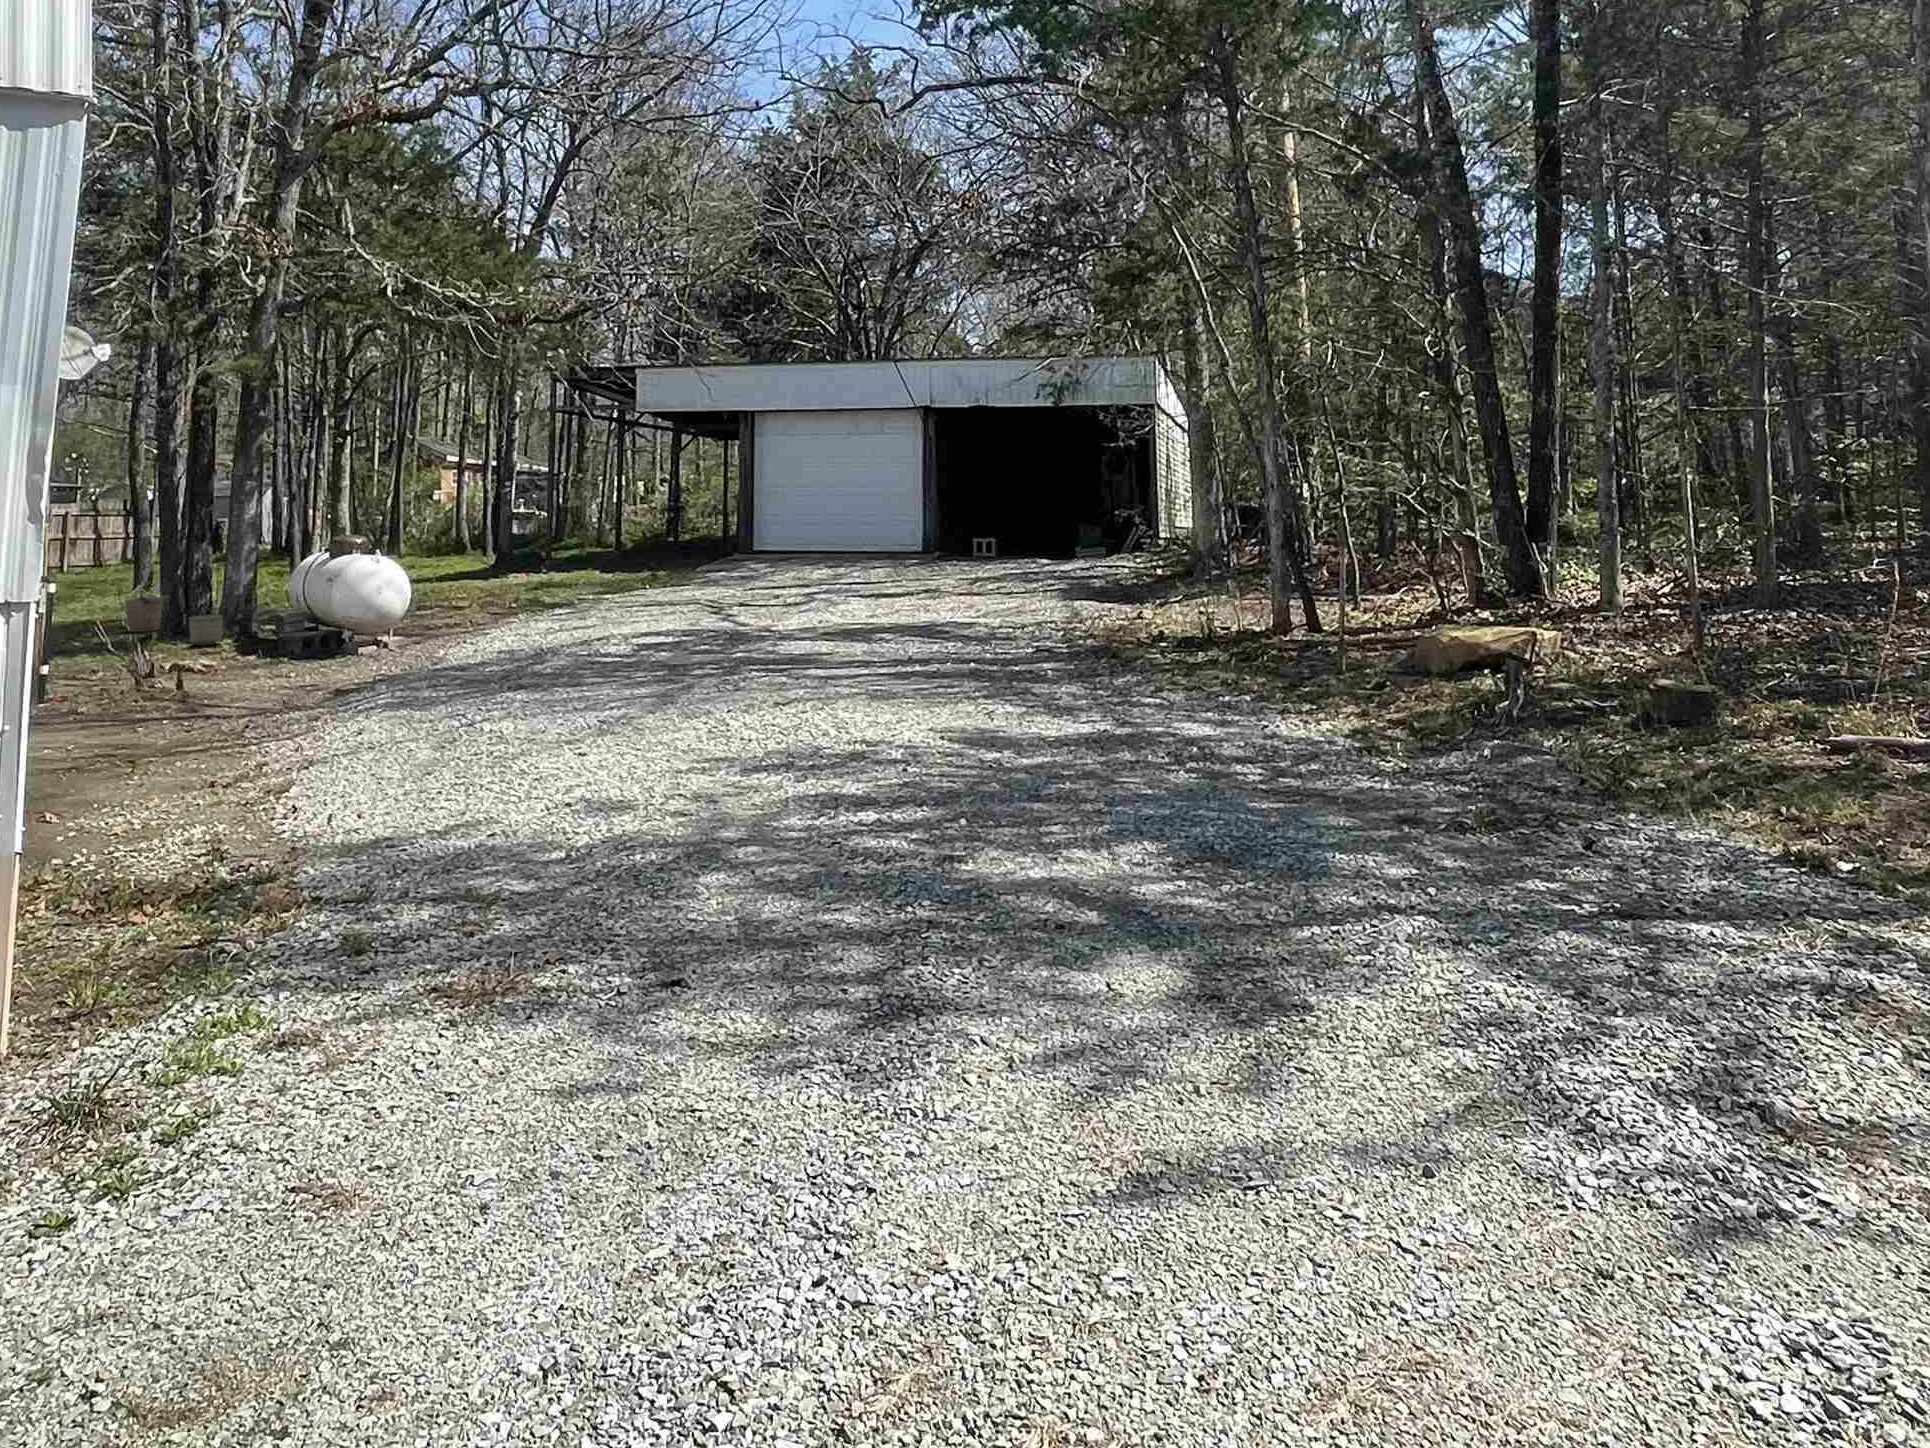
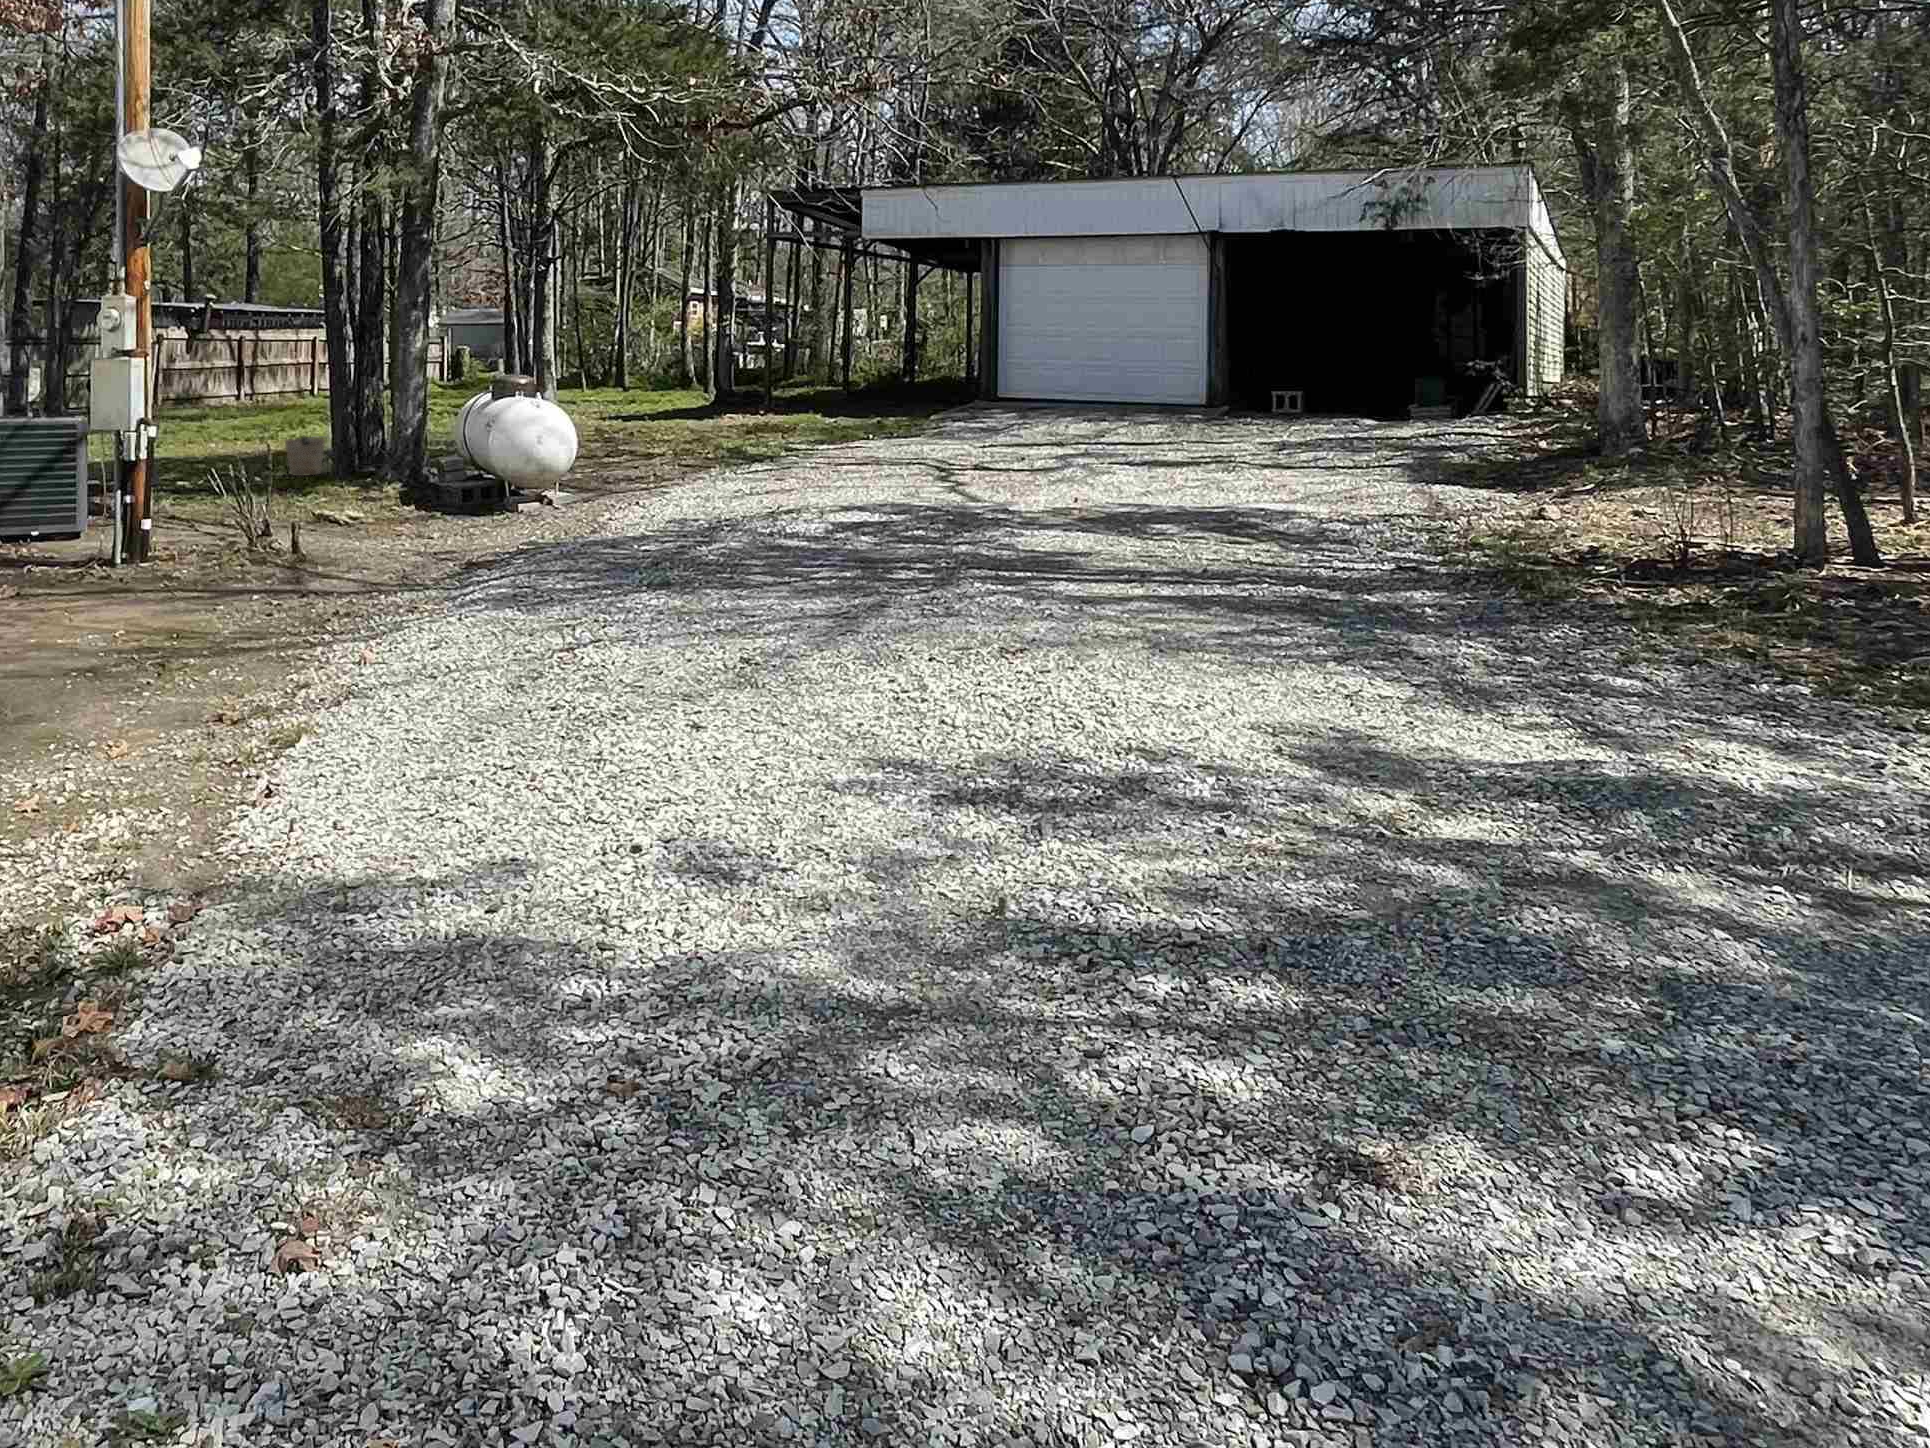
planter: present [189,615,223,645] -> none [334,463,371,497]

